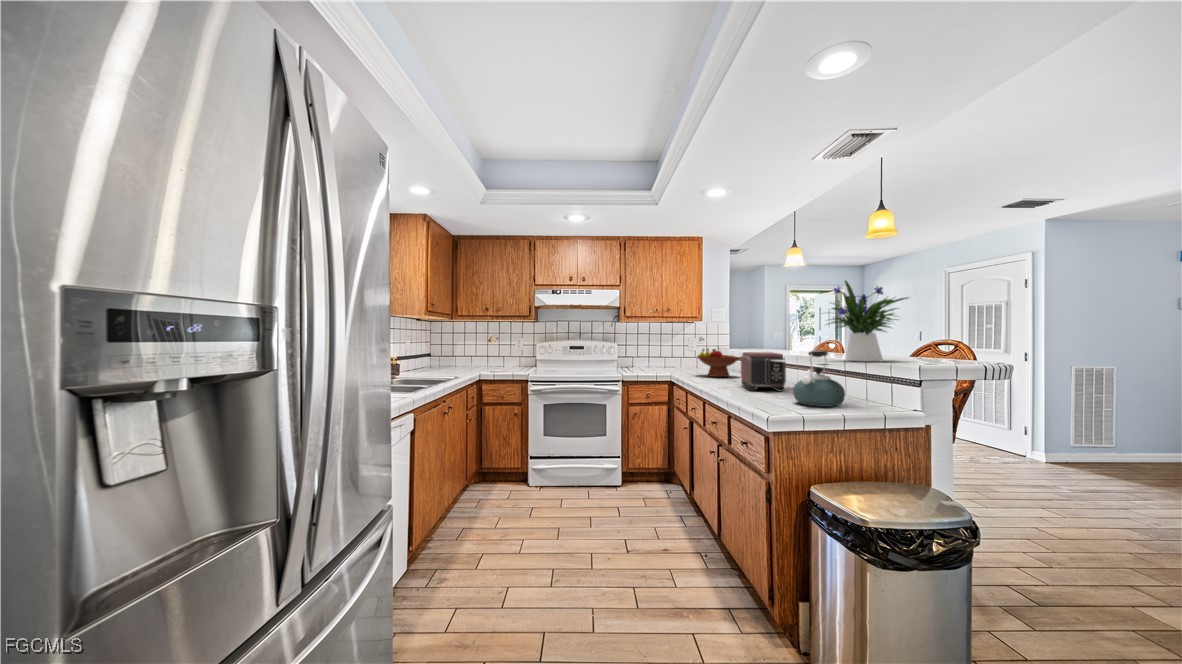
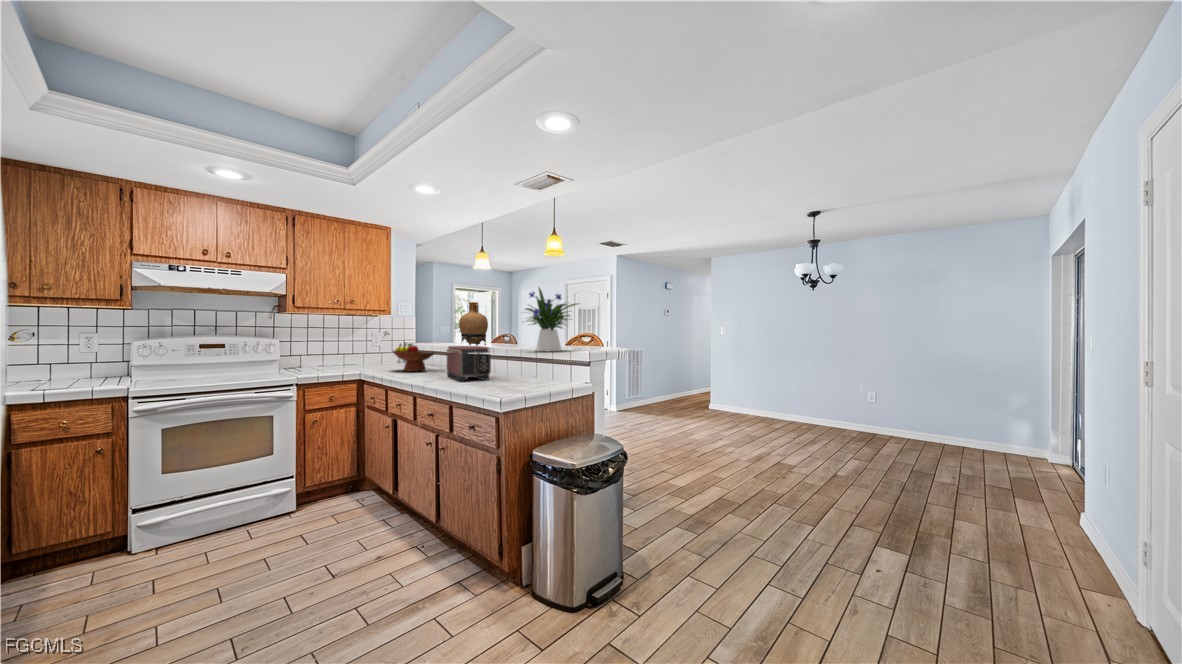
vase: none [762,303,795,355] -> present [459,302,488,346]
kettle: present [793,350,845,407] -> none [506,344,545,389]

